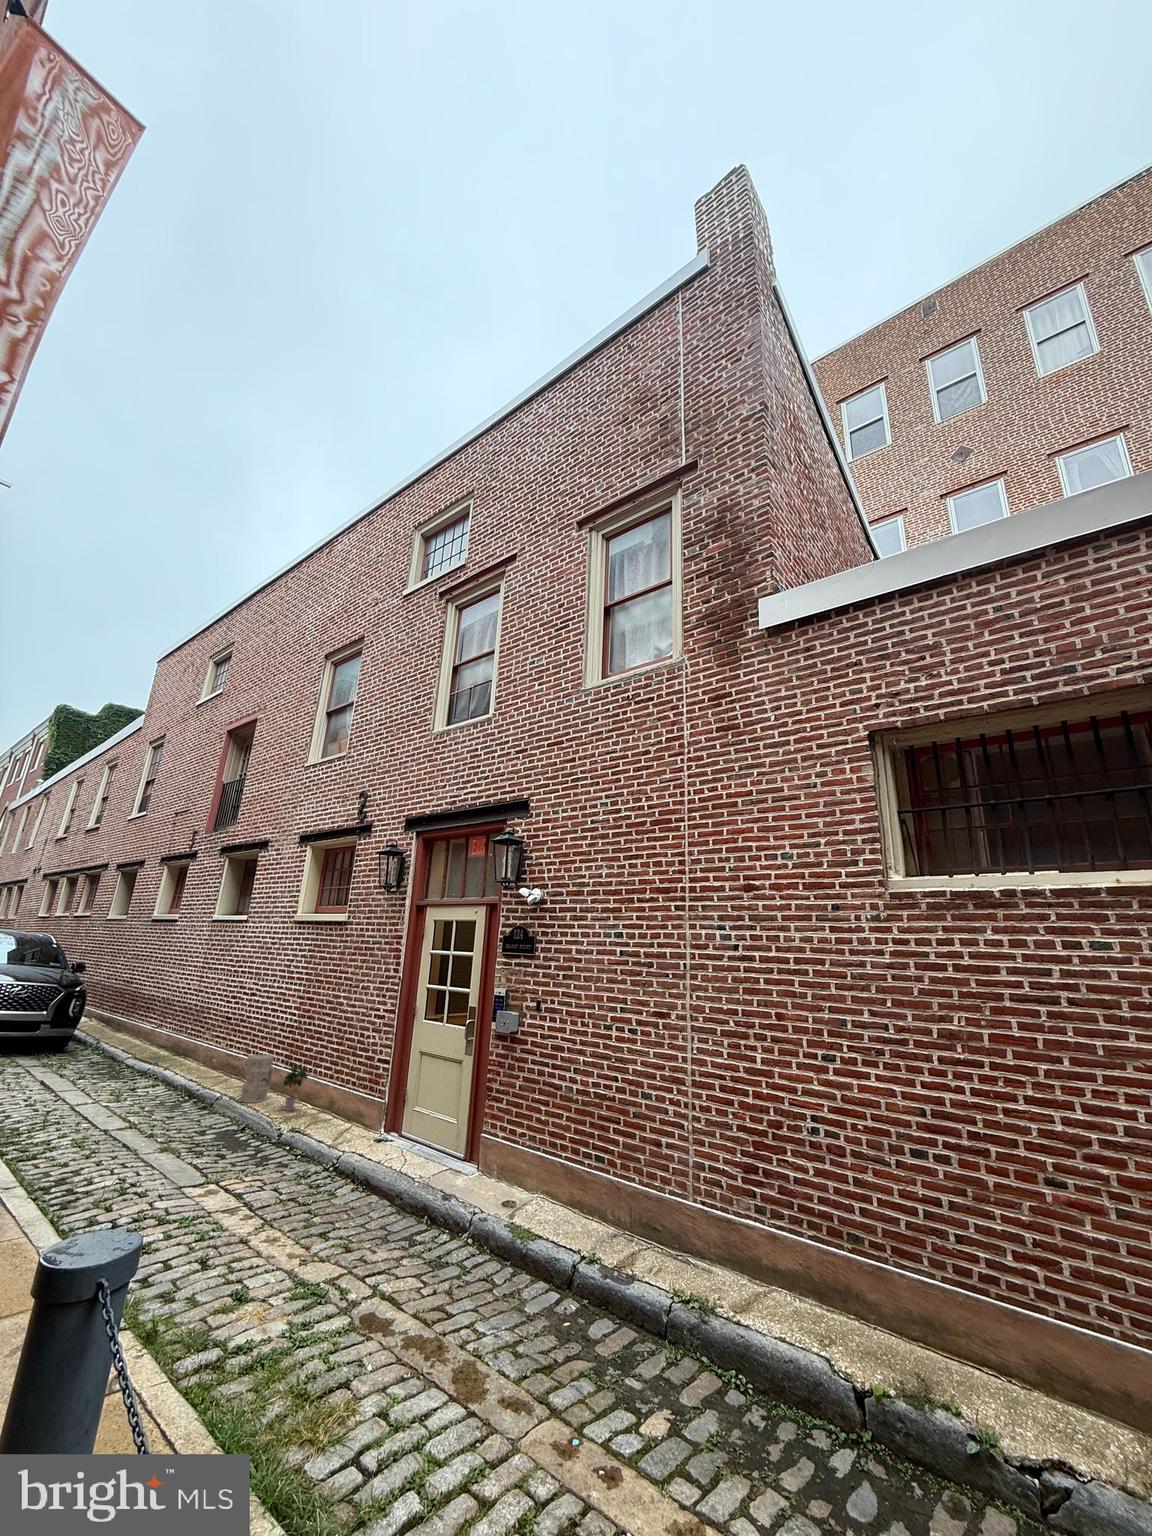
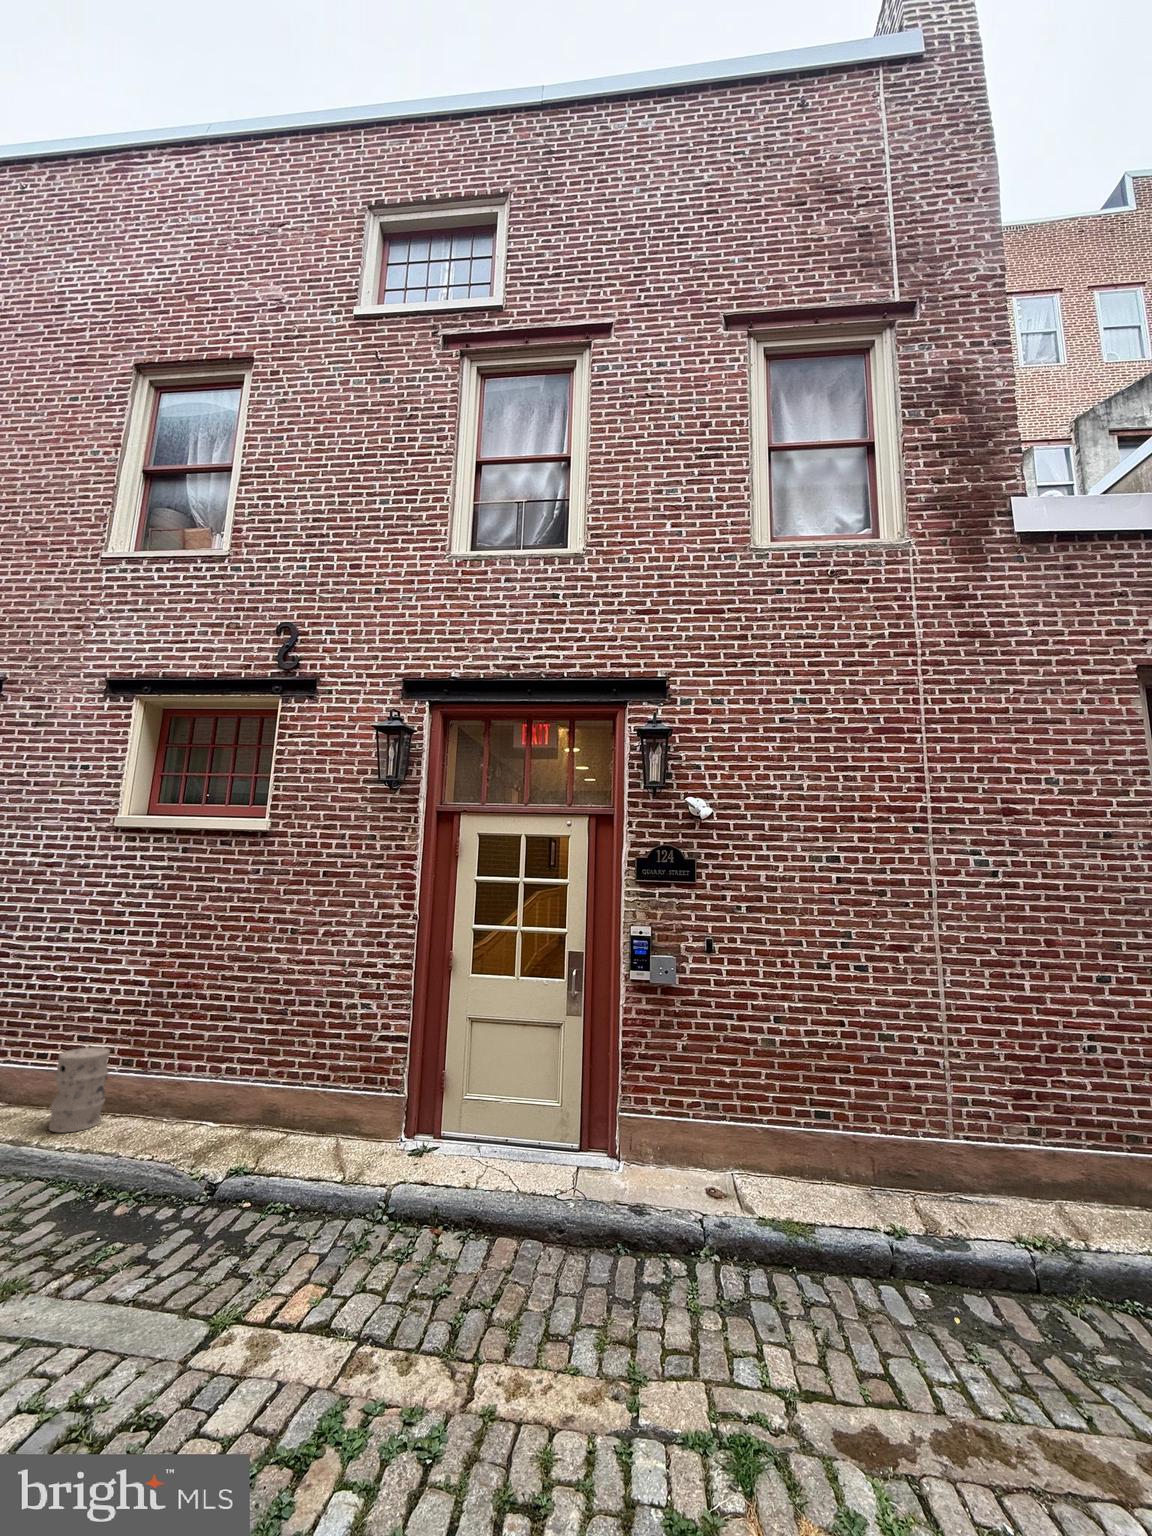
potted plant: present [283,1063,310,1111] -> none [149,1054,214,1130]

